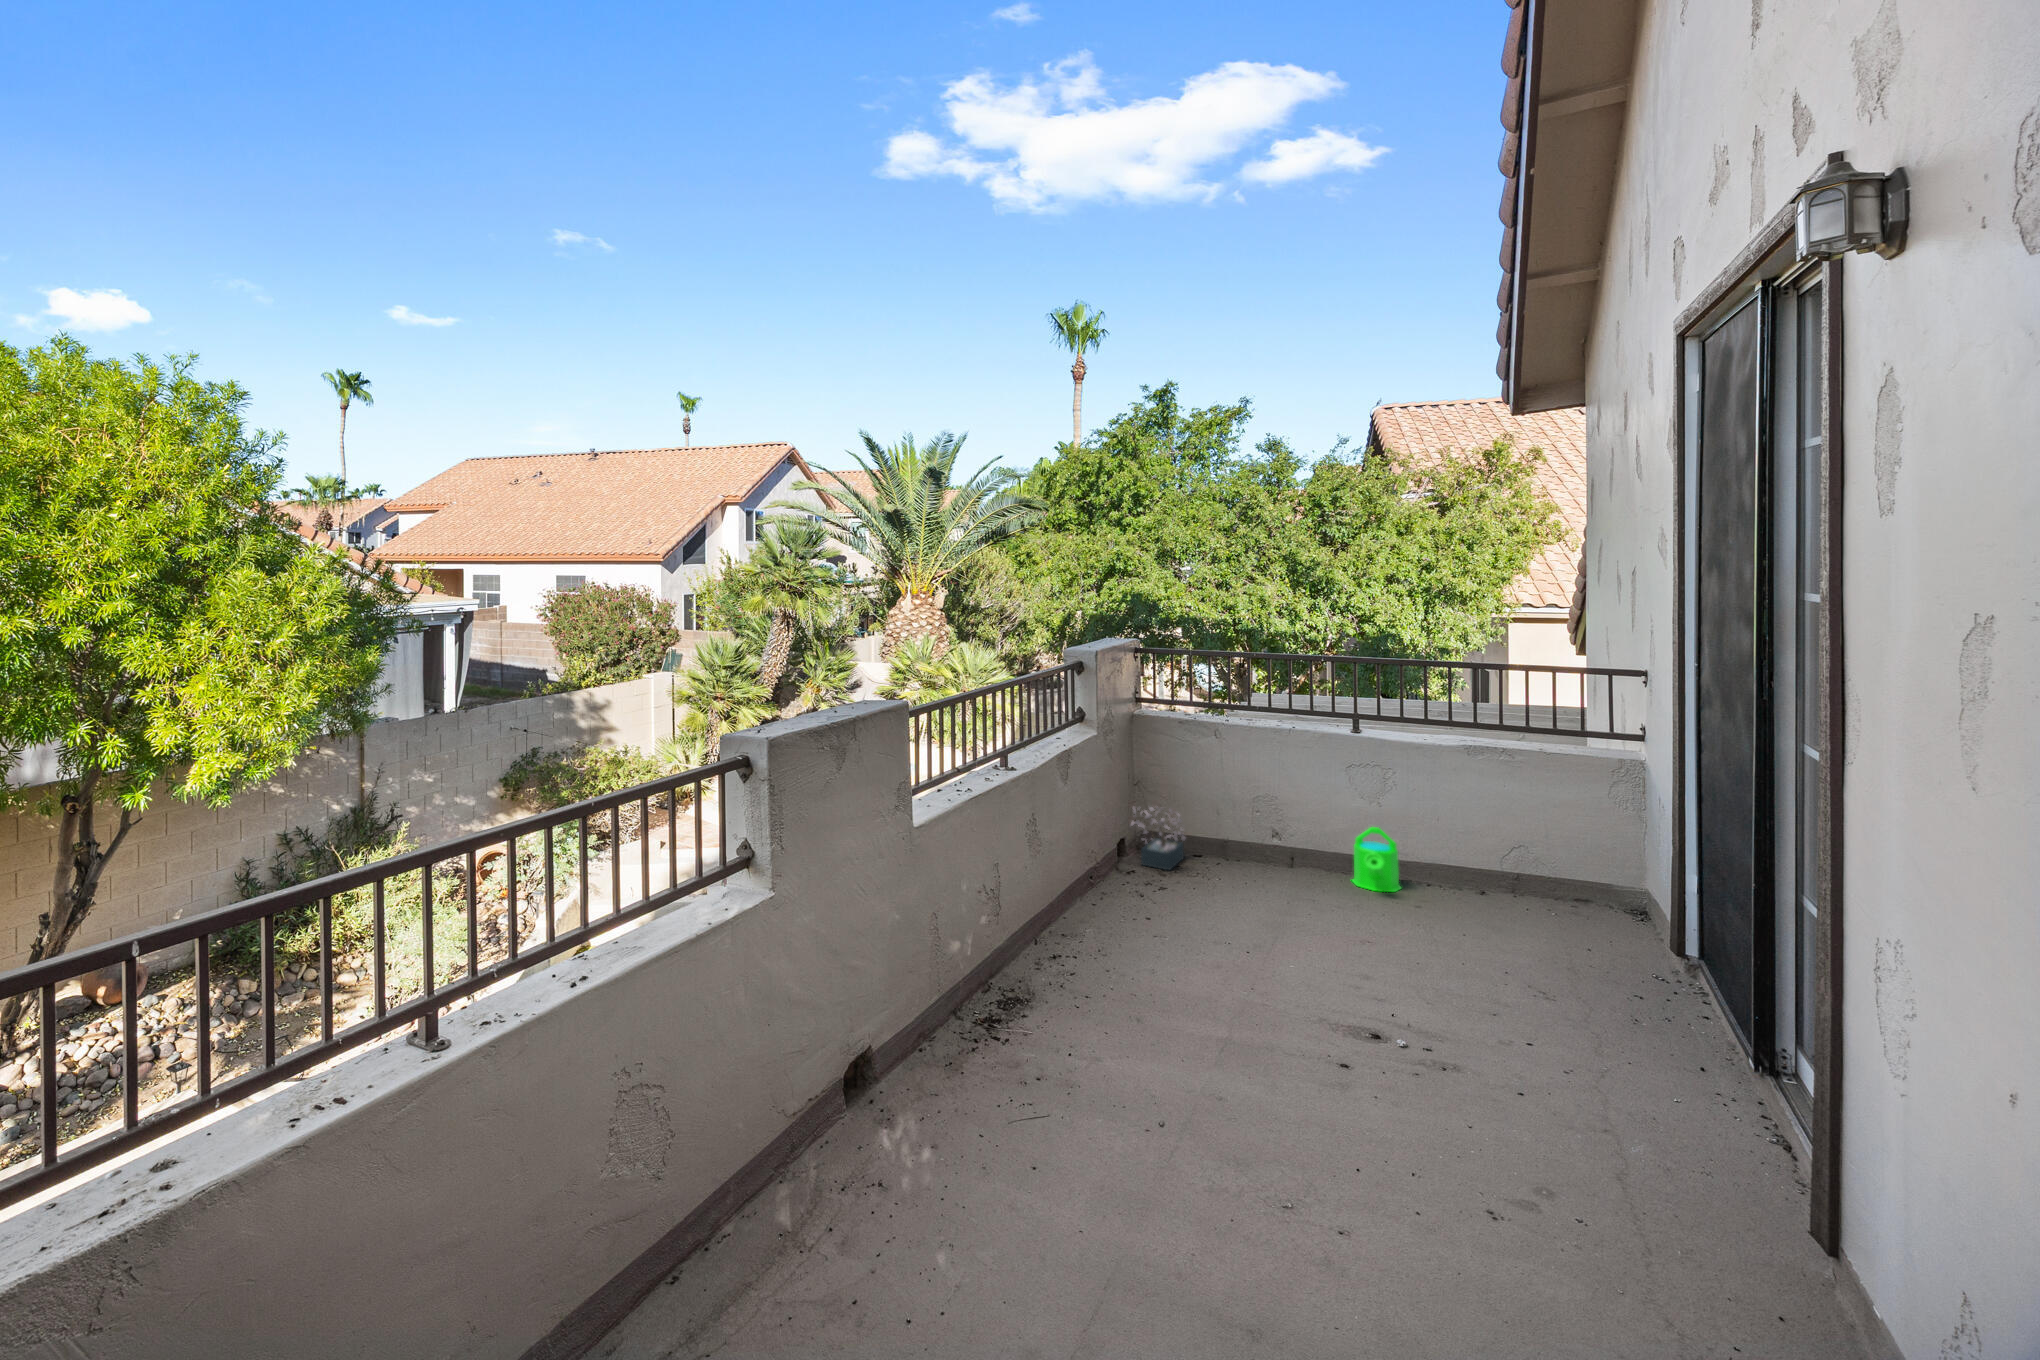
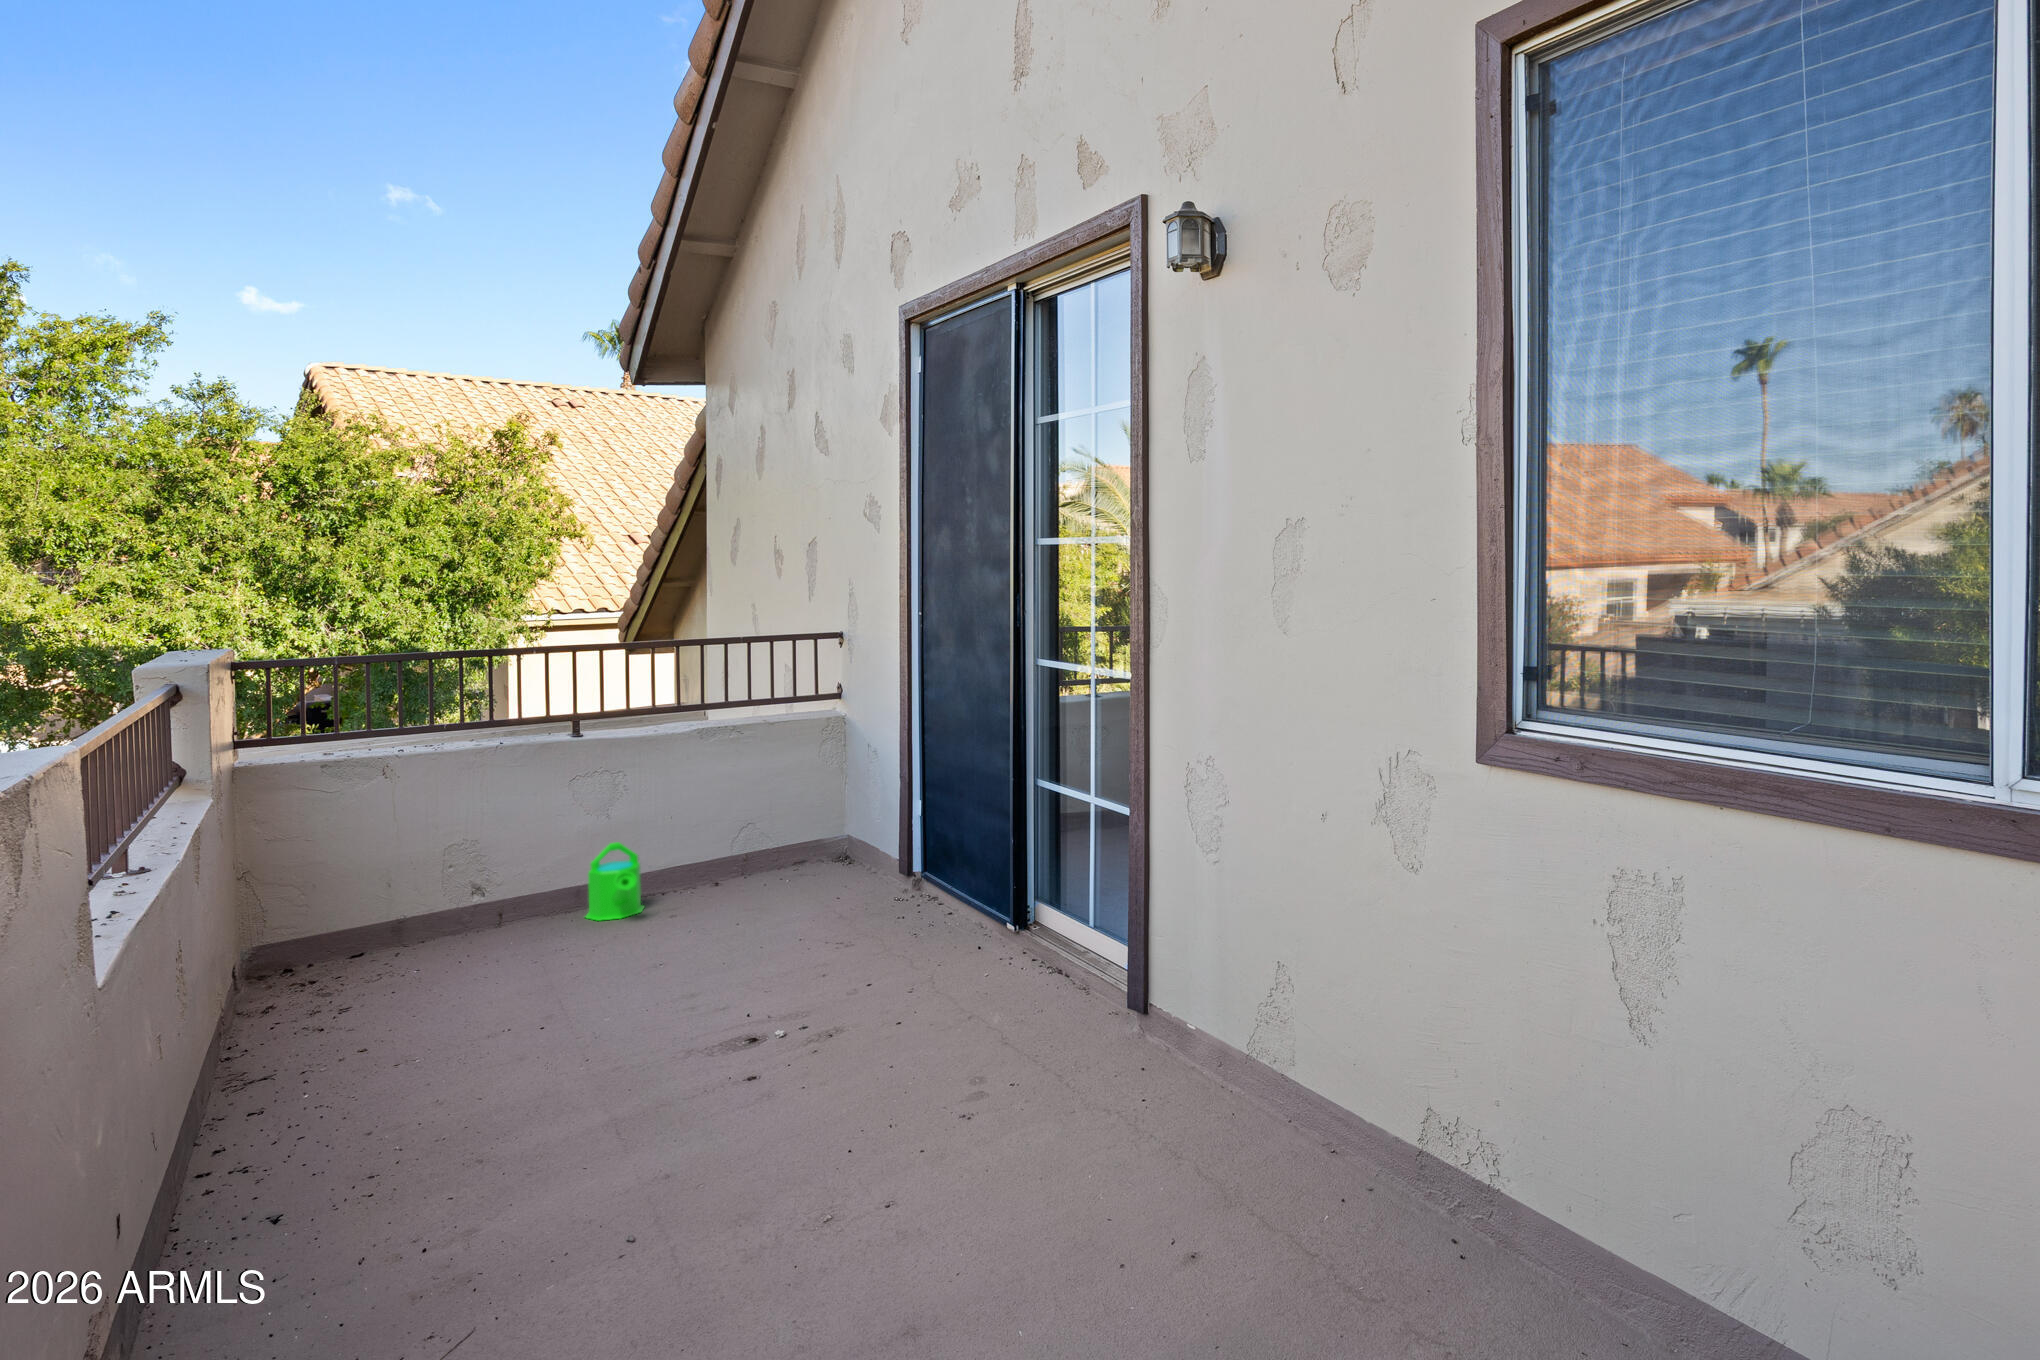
decorative plant: present [1131,807,1185,870] -> none [251,898,356,1003]

